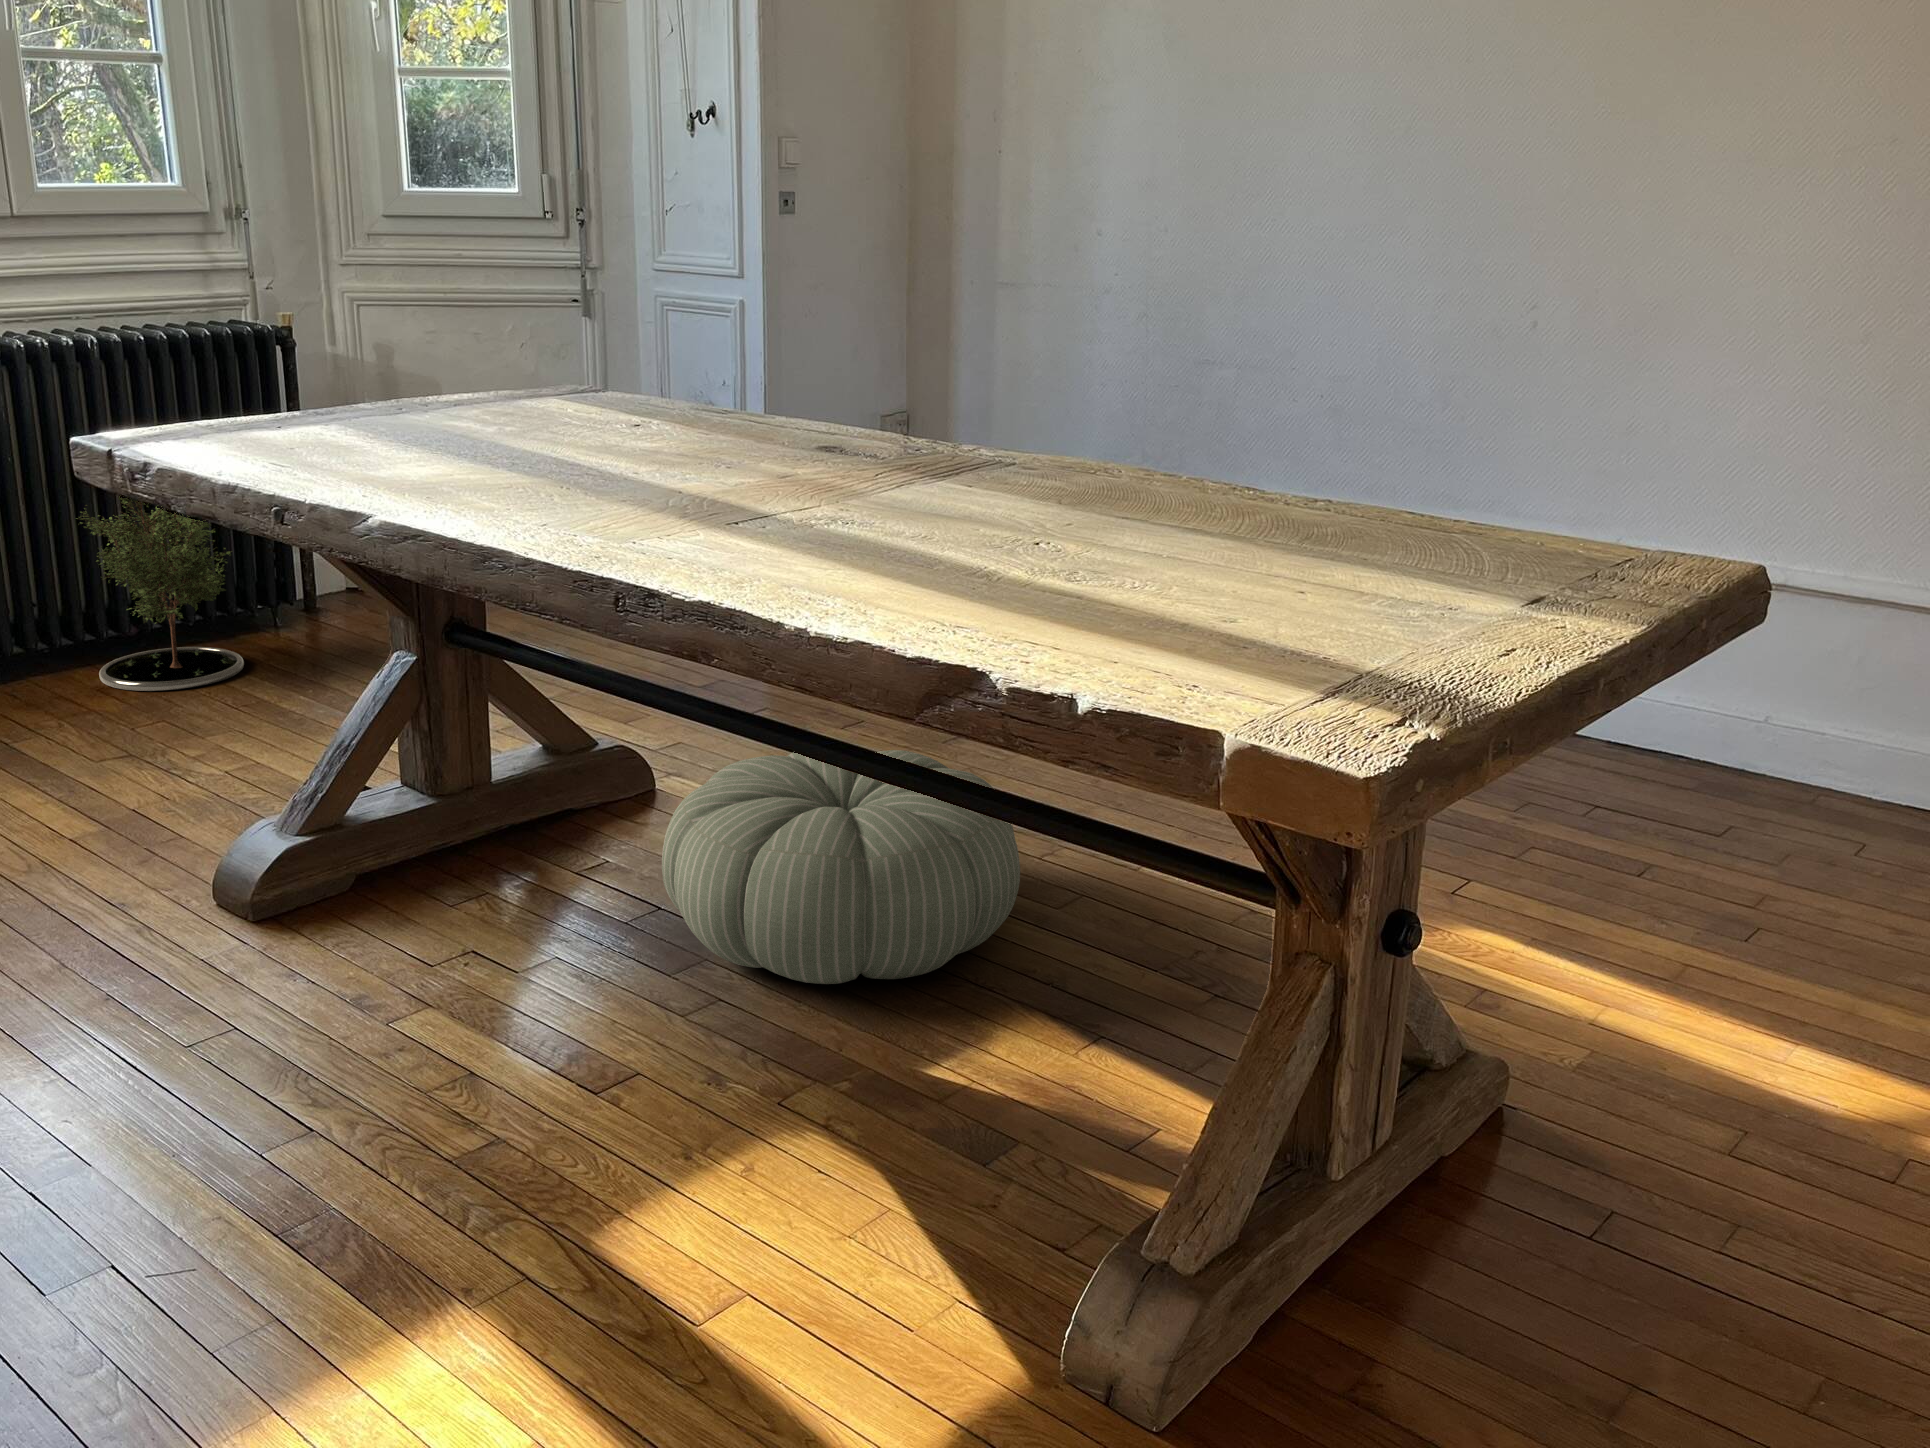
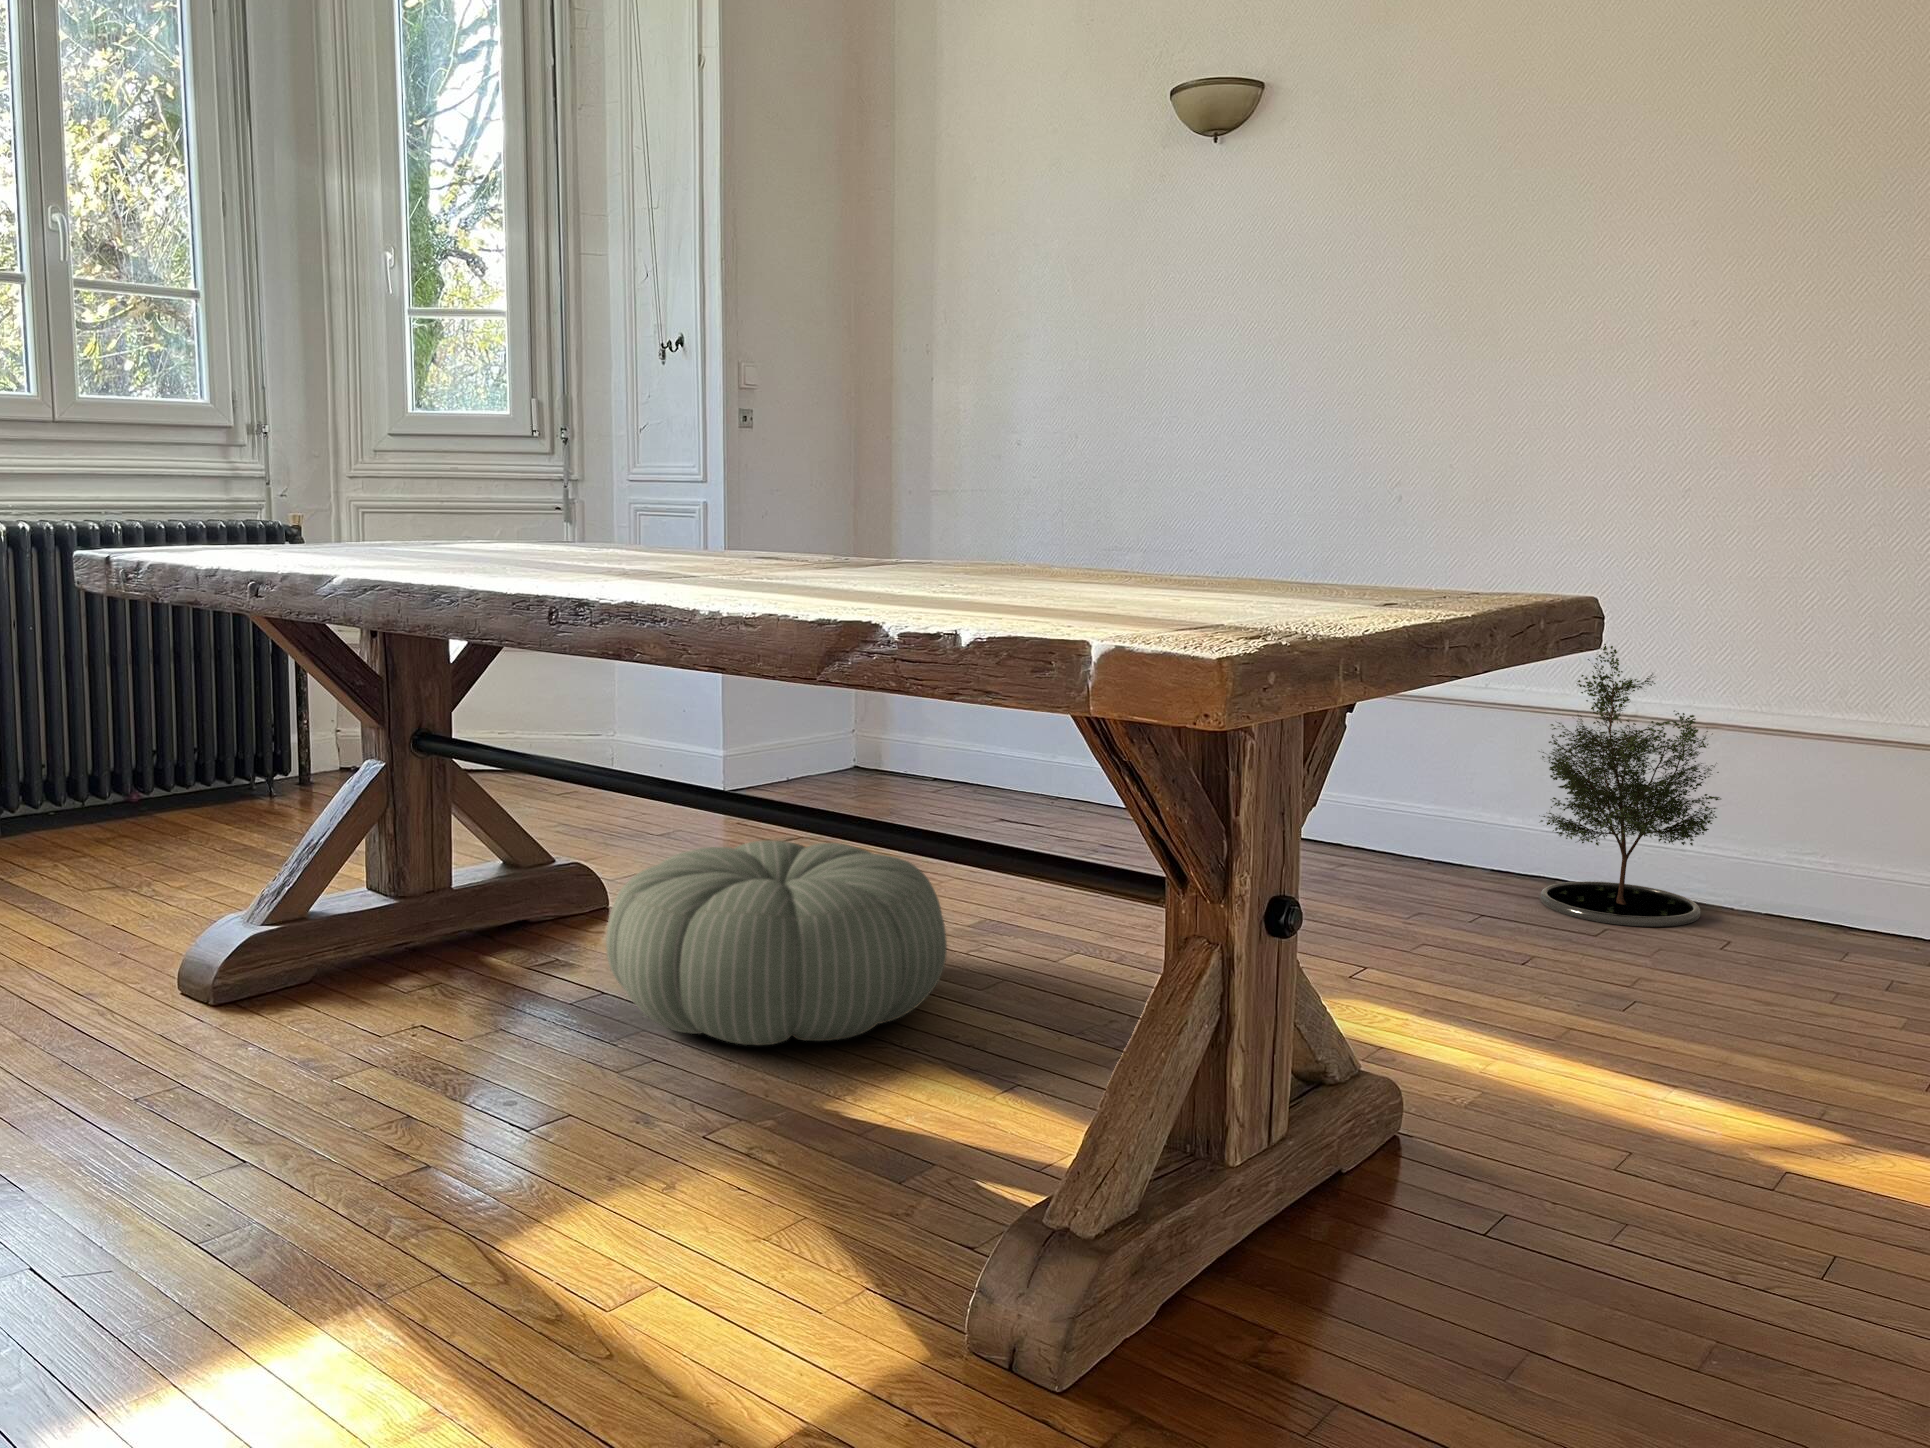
potted tree: present [79,495,244,691] -> present [1539,644,1721,927]

